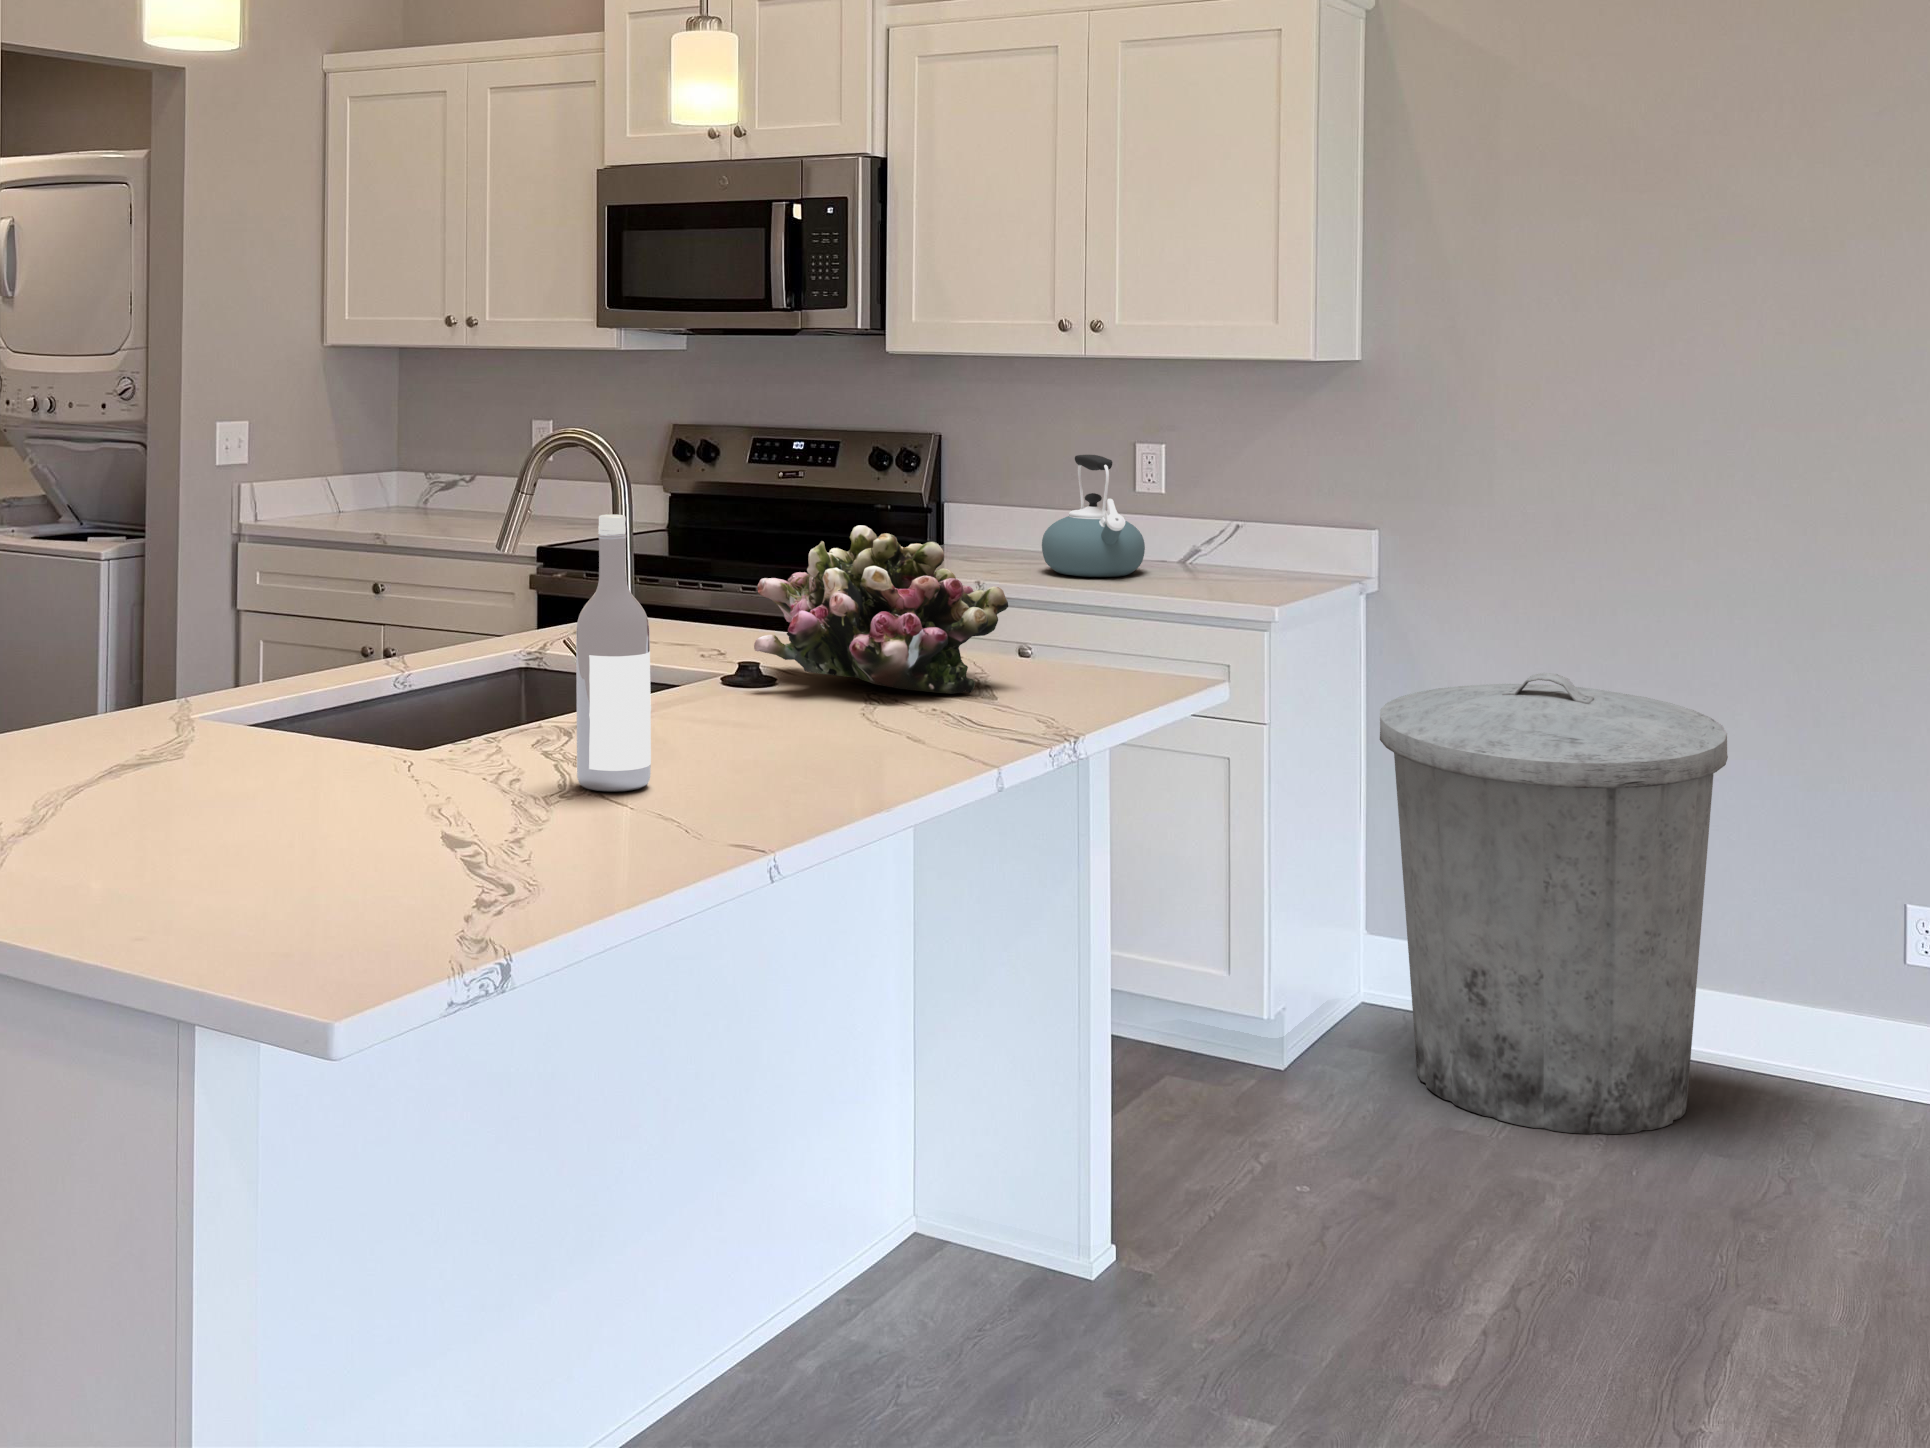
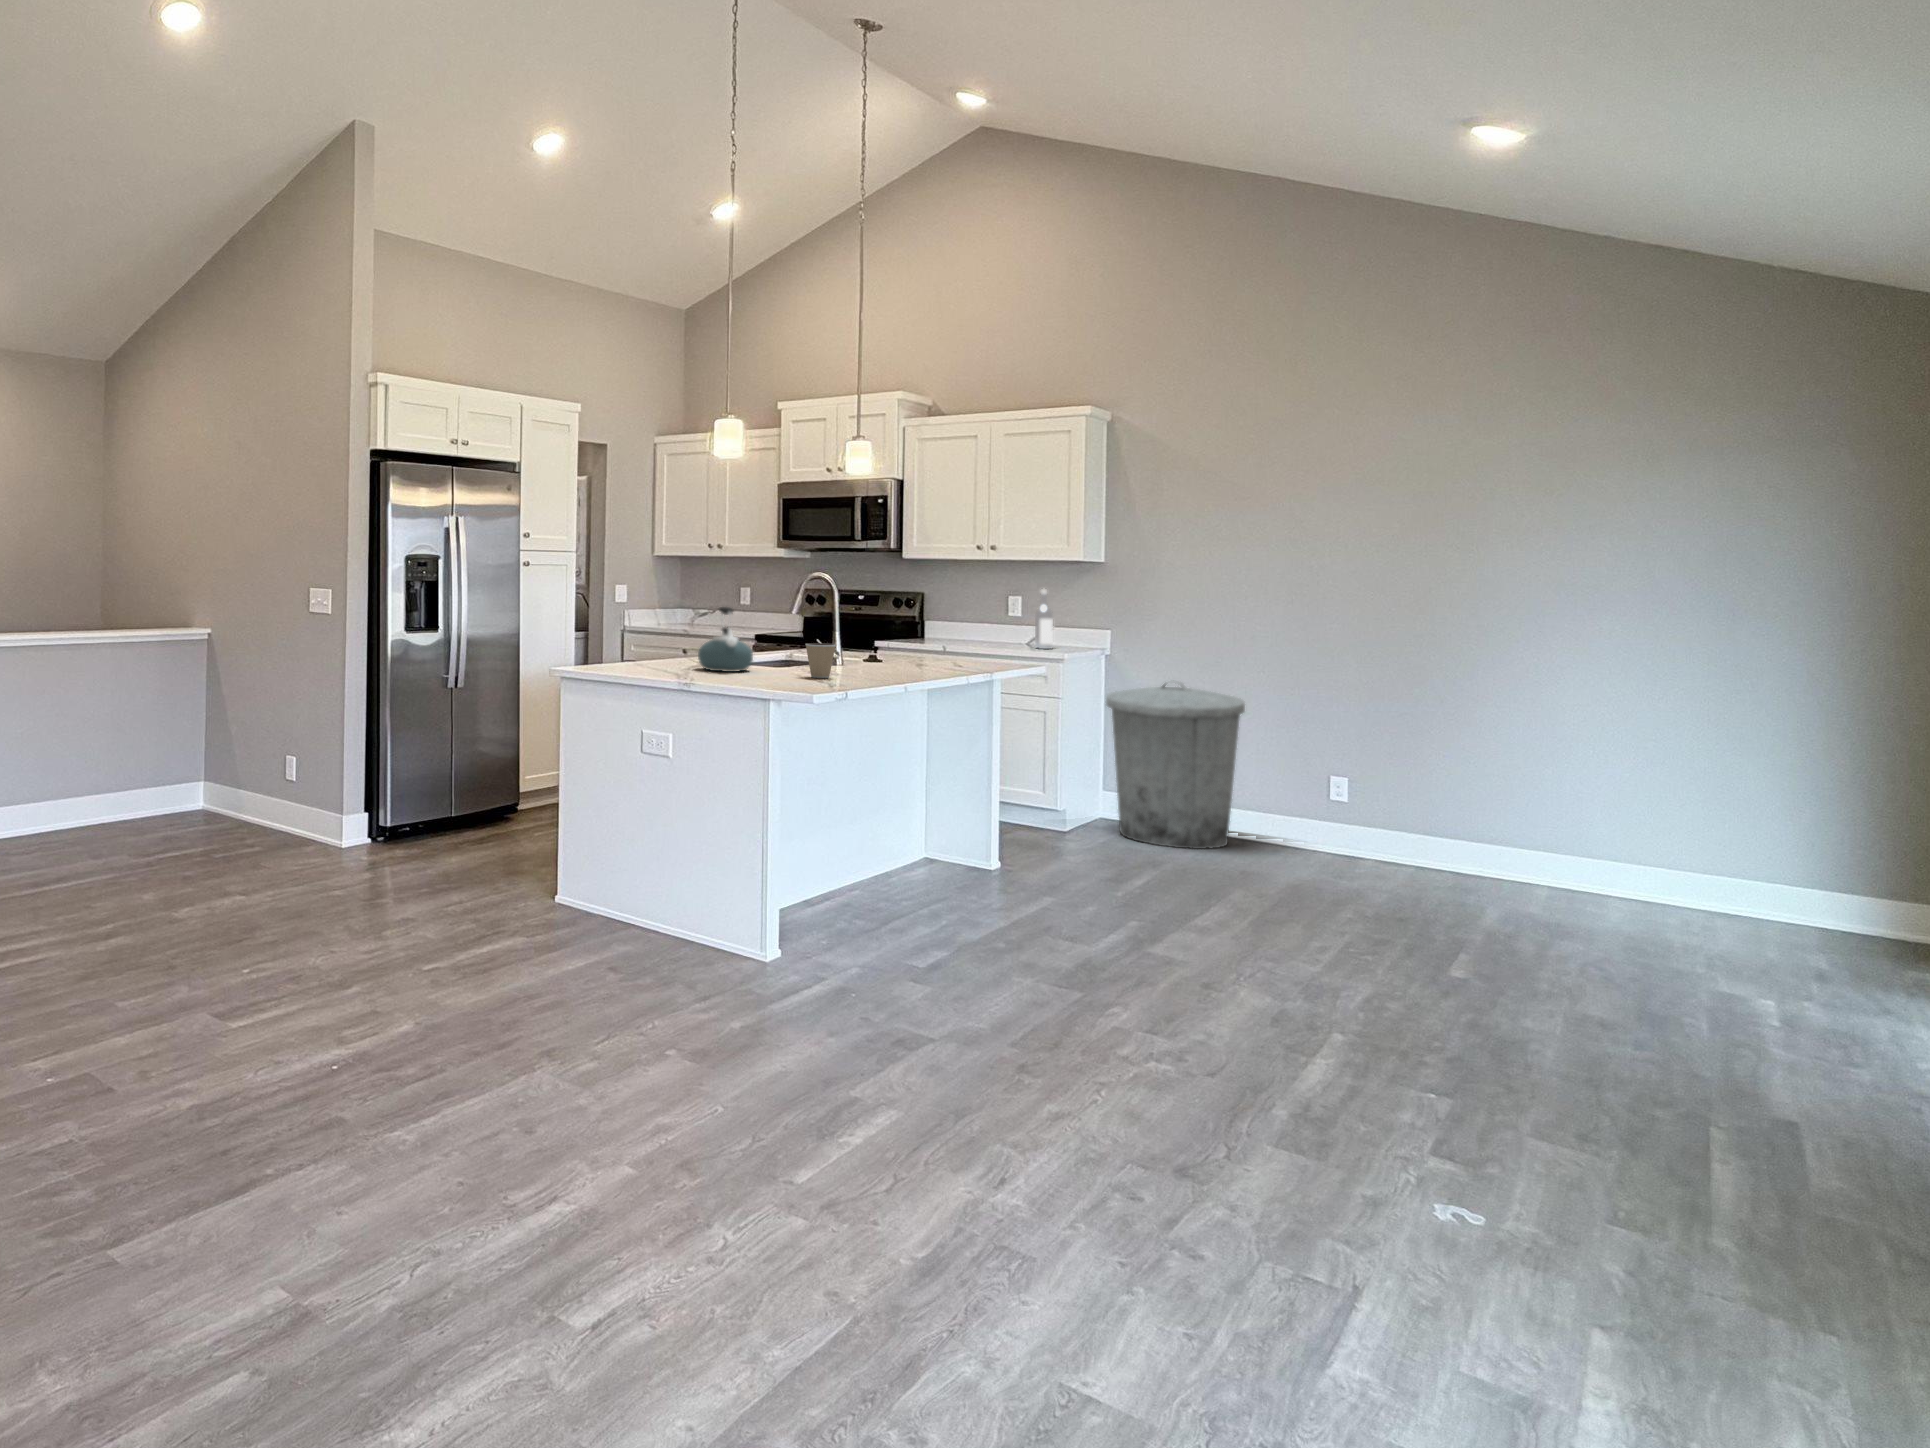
kettle: present [1042,455,1145,577] -> present [698,607,753,672]
wine bottle: present [576,514,651,792] -> present [1035,589,1053,649]
flower arrangement: present [754,525,1008,694] -> none [880,610,967,663]
coffee cup: none [405,708,516,846] -> present [805,643,836,678]

